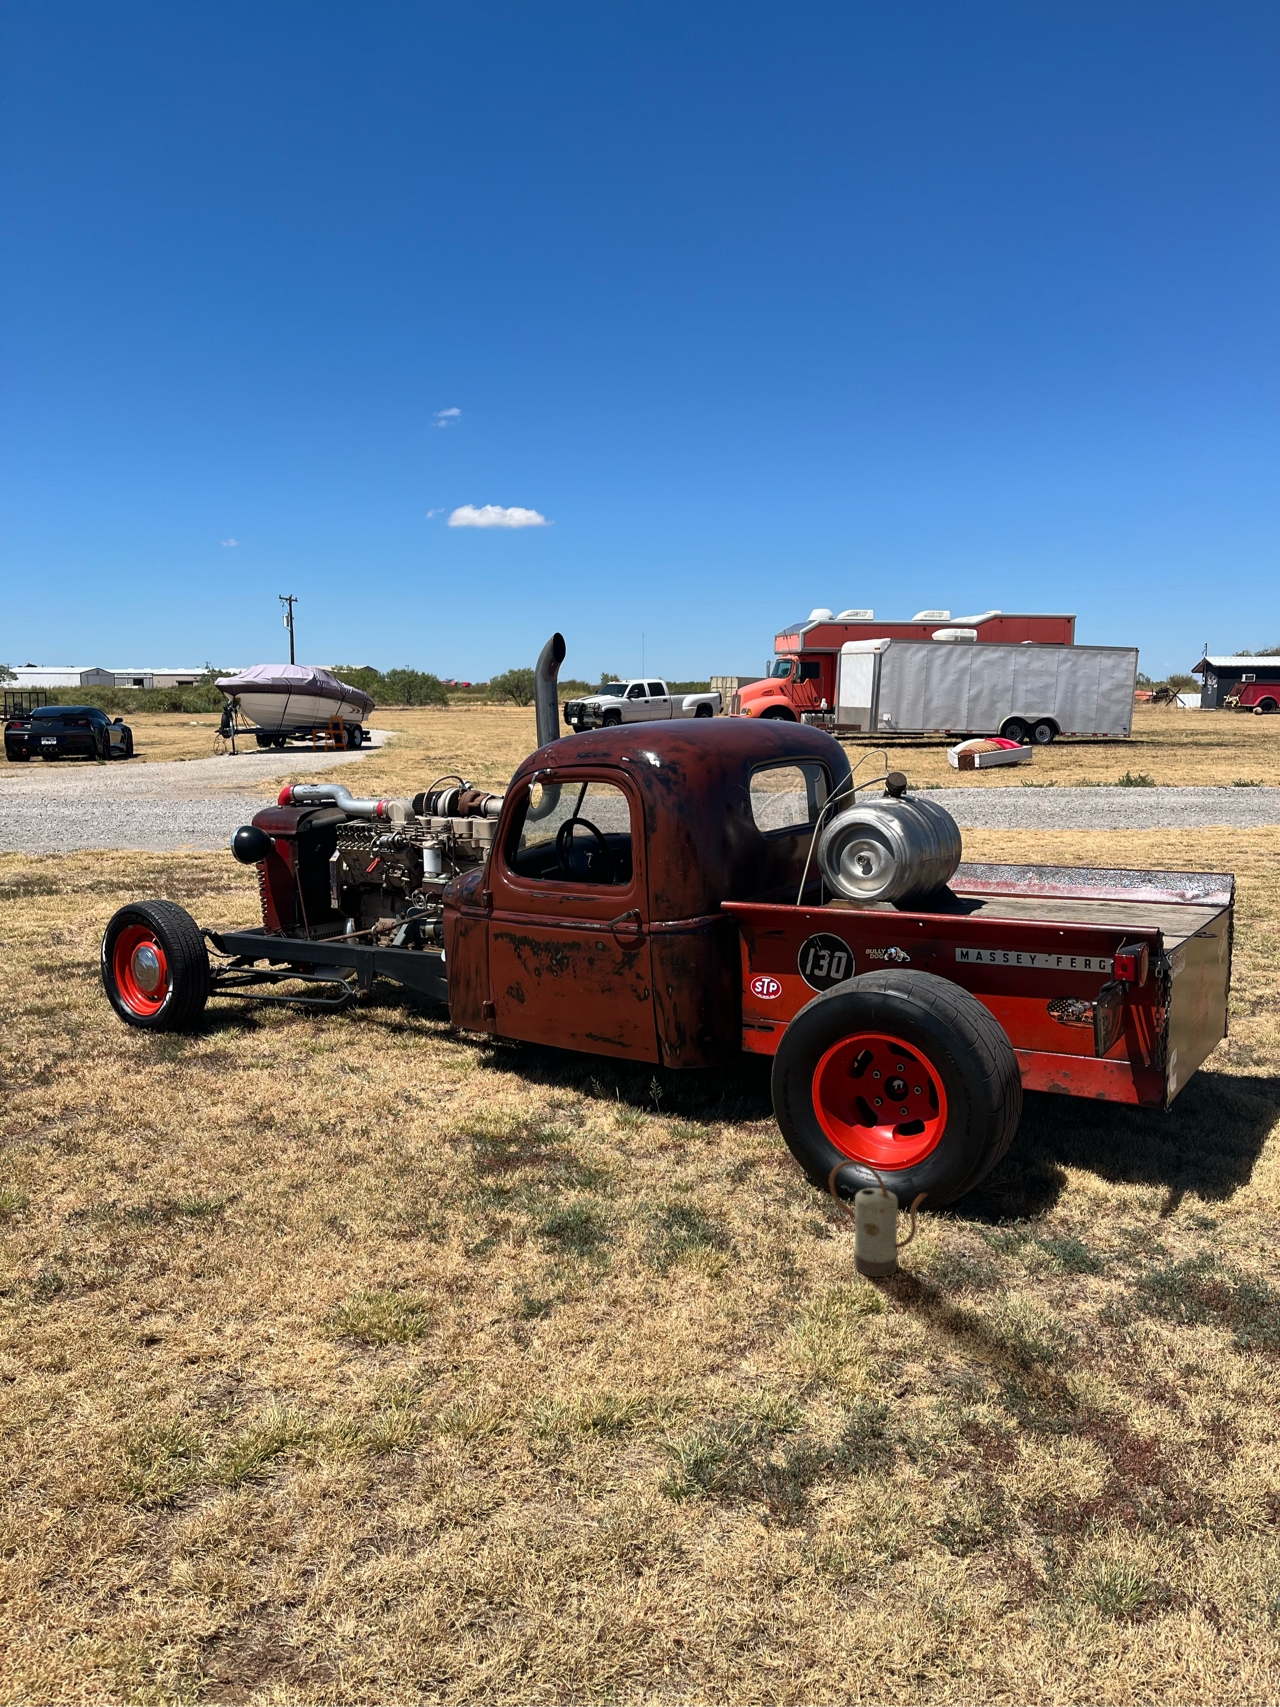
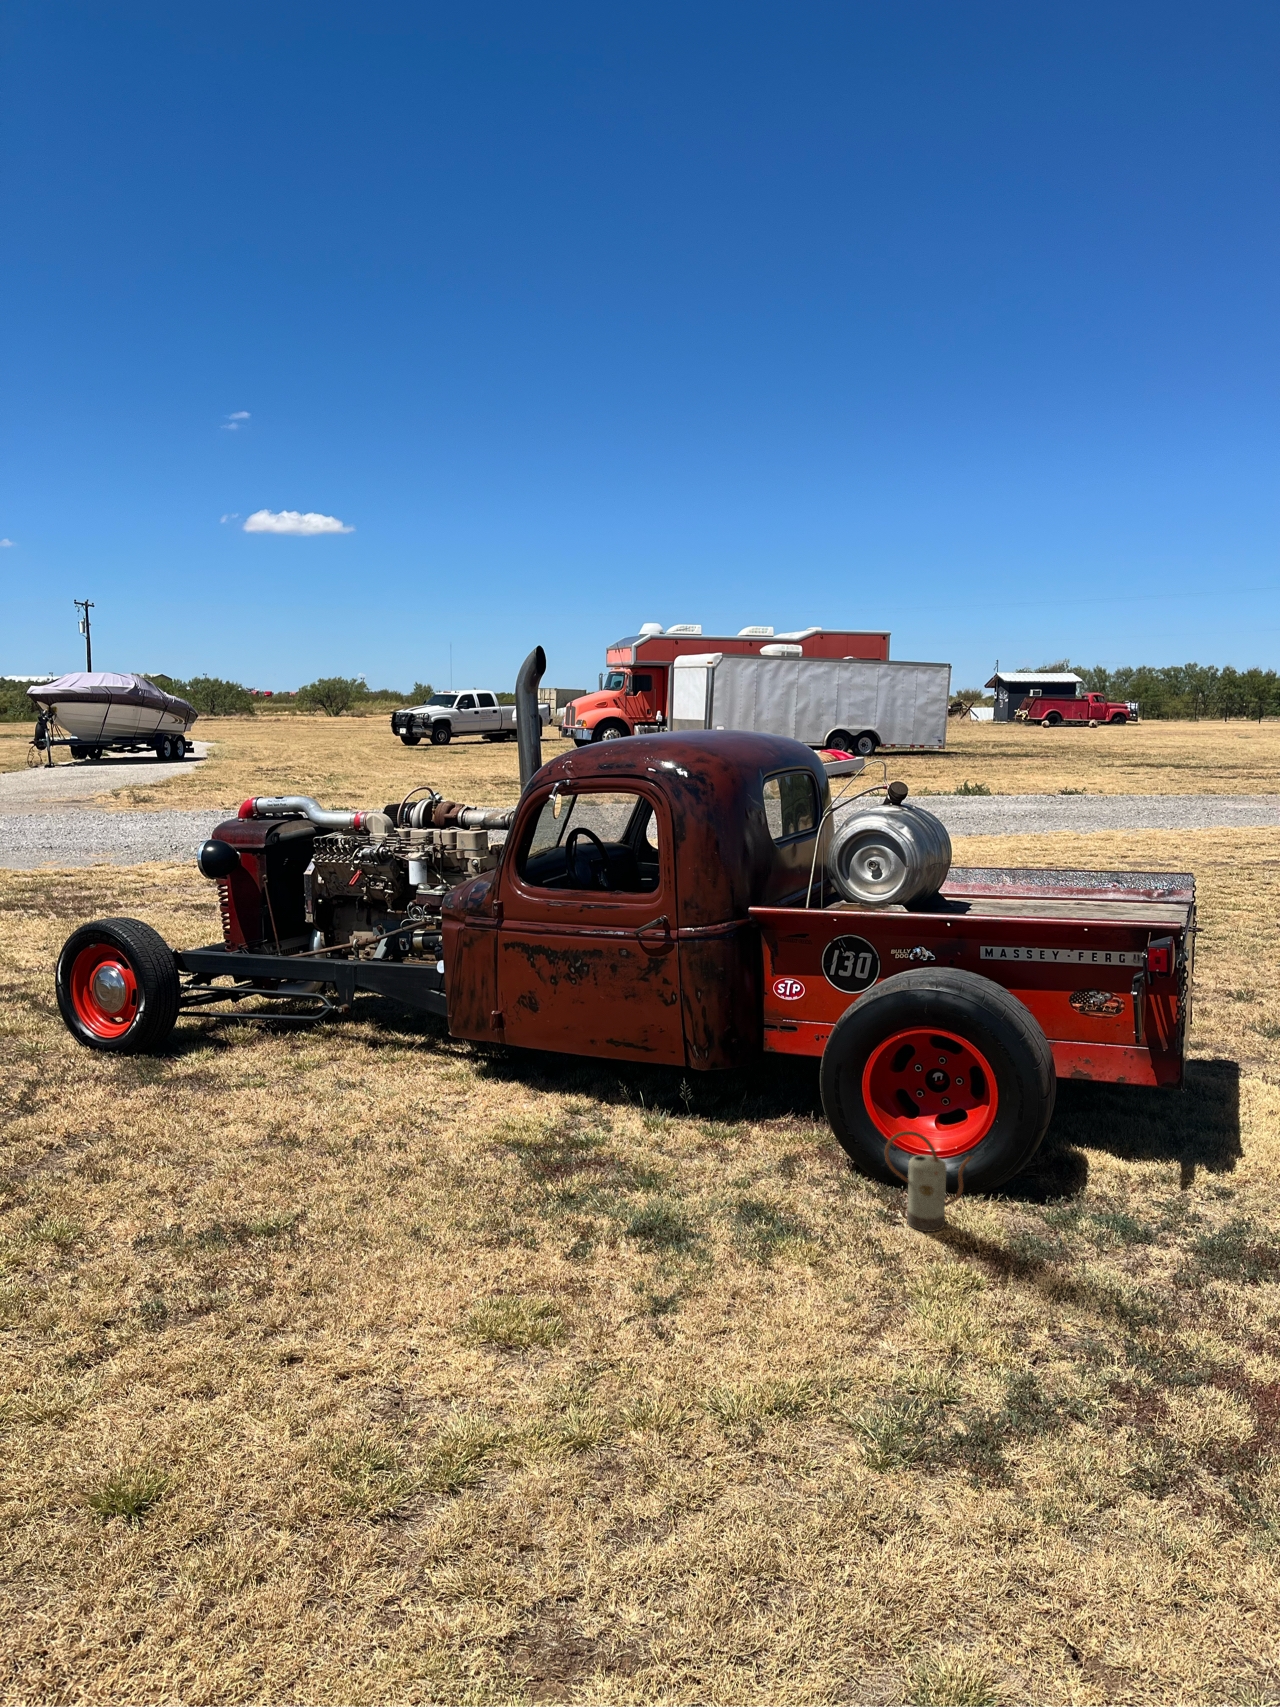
bench: present [313,715,346,751] -> none [128,723,167,762]

